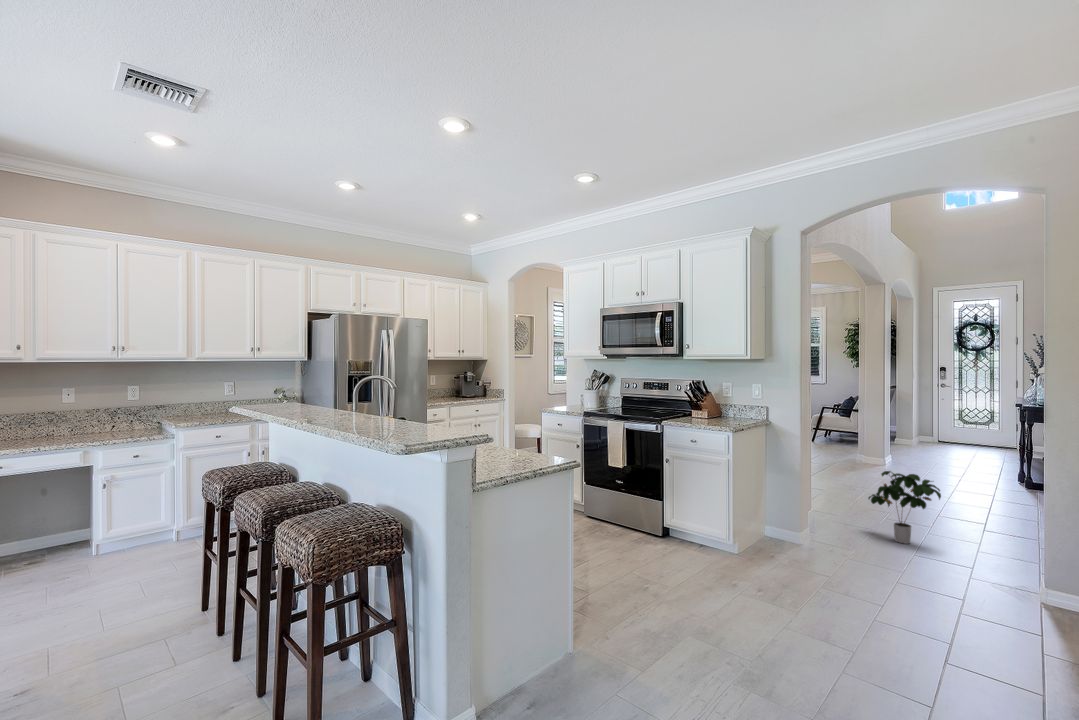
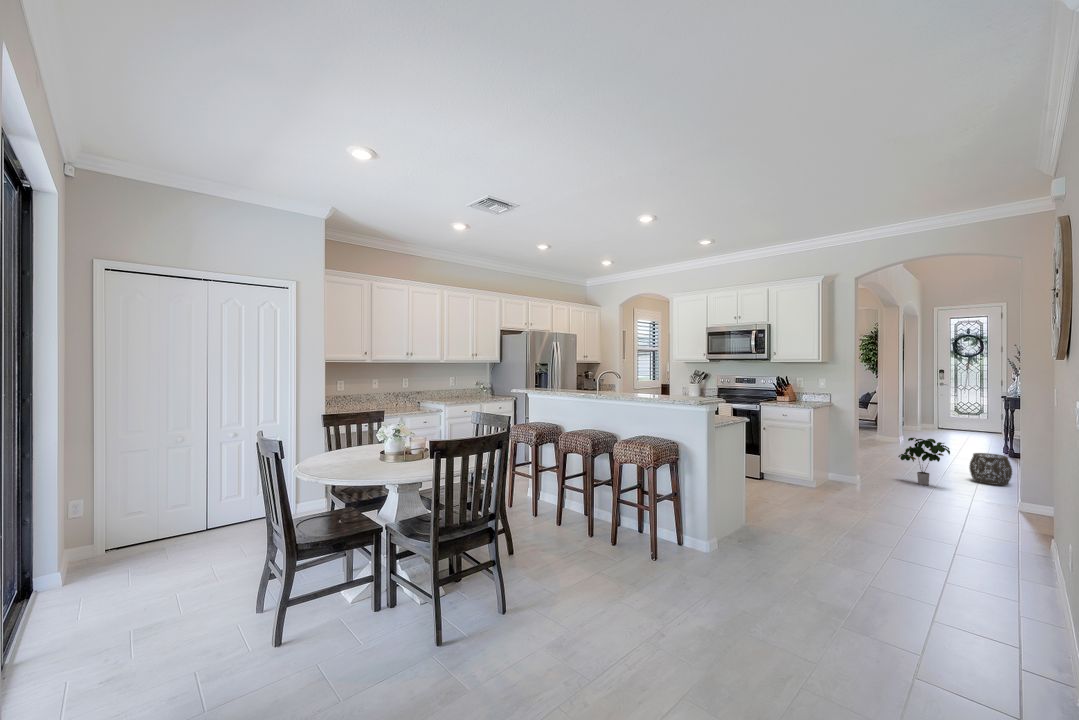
woven basket: none [970,492,1034,543] -> present [969,453,1012,485]

